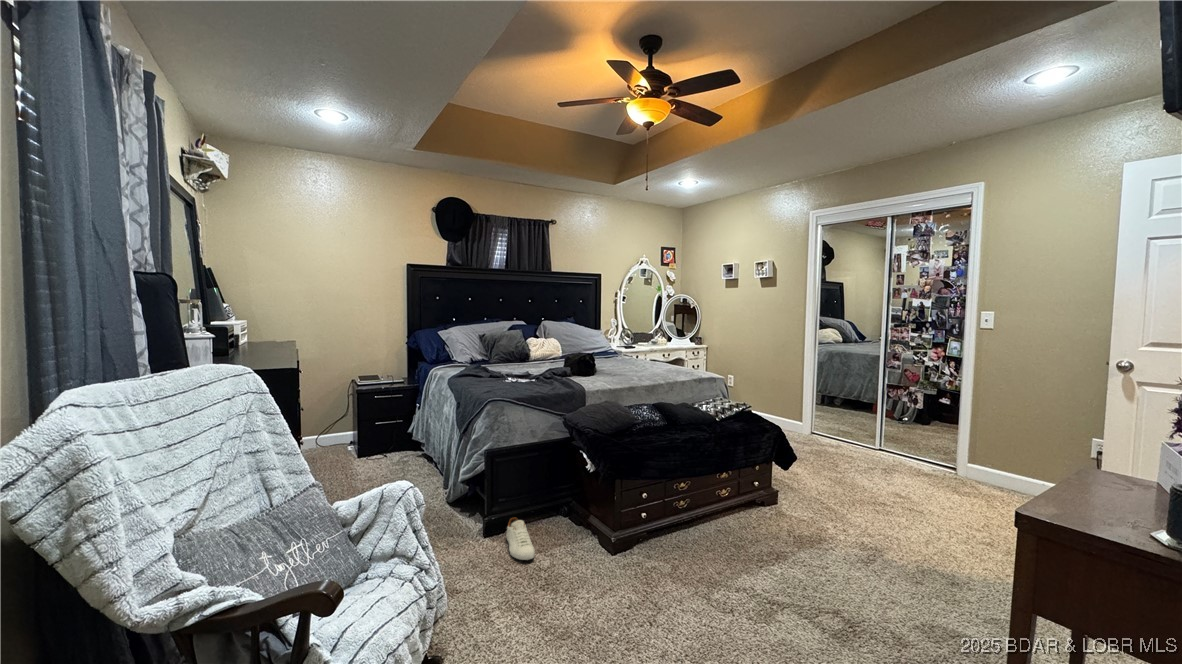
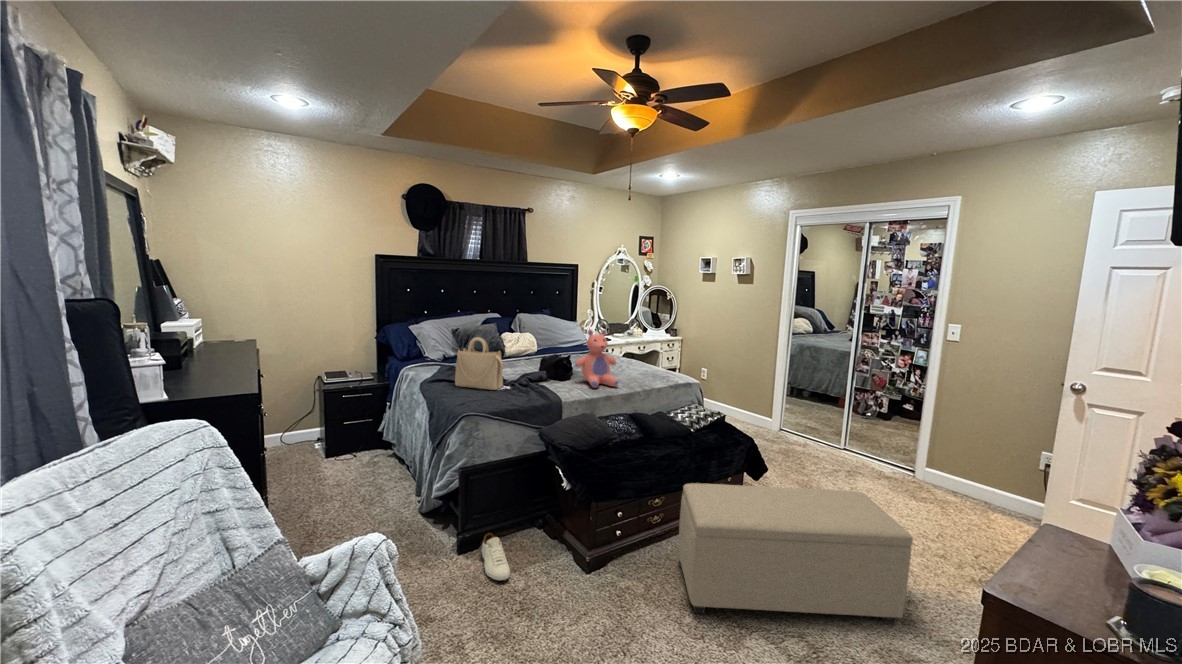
teddy bear: none [597,323,641,380] -> present [575,329,618,388]
handbag: none [480,331,527,382] -> present [455,337,504,390]
ottoman: none [706,464,949,603] -> present [679,483,913,624]

